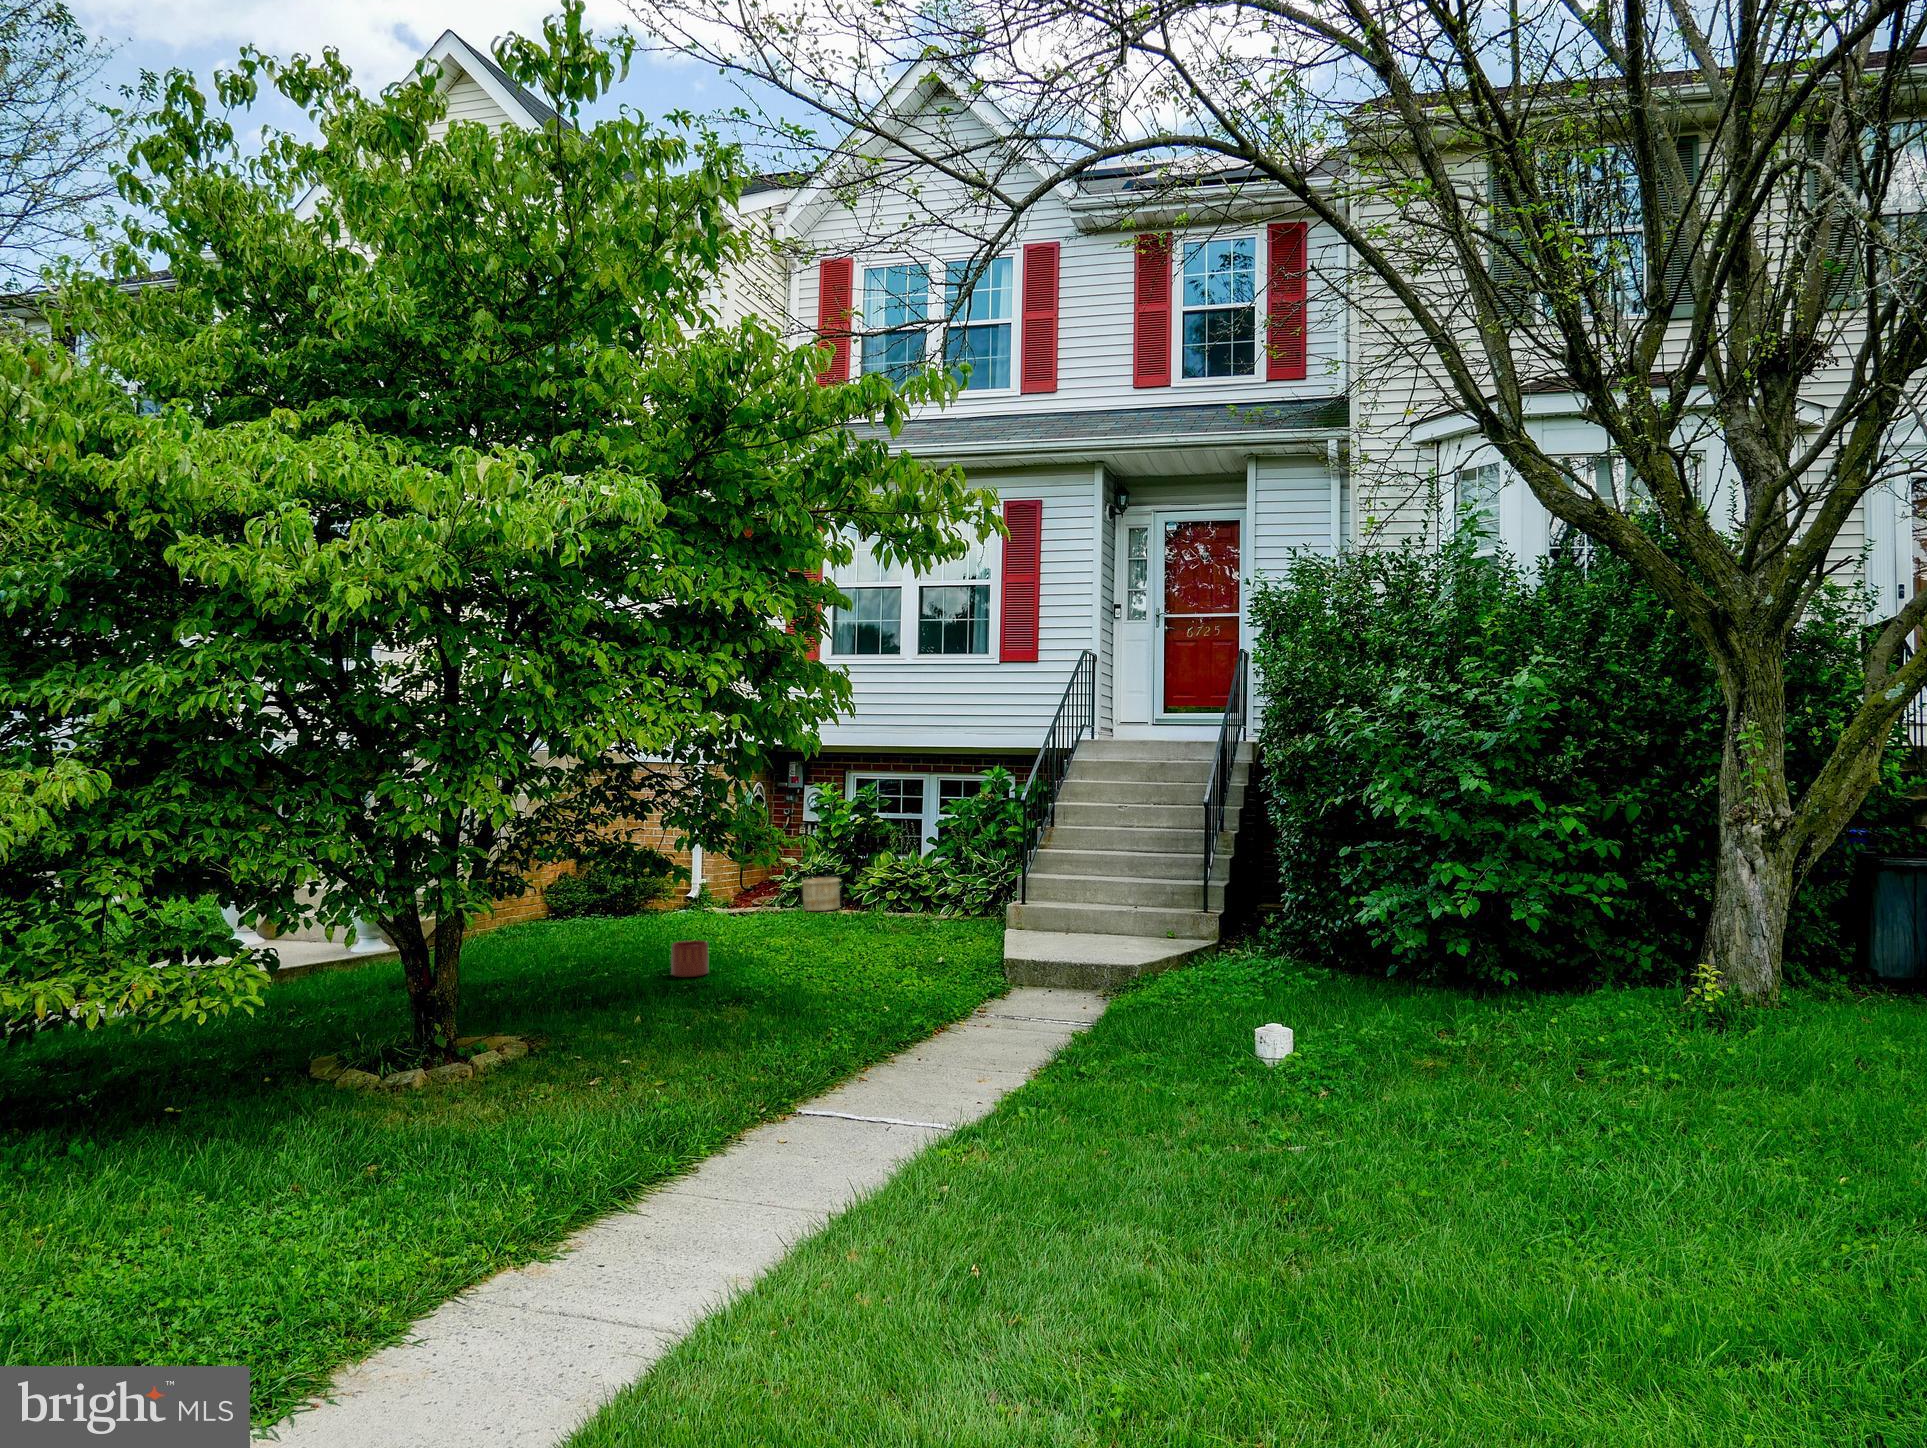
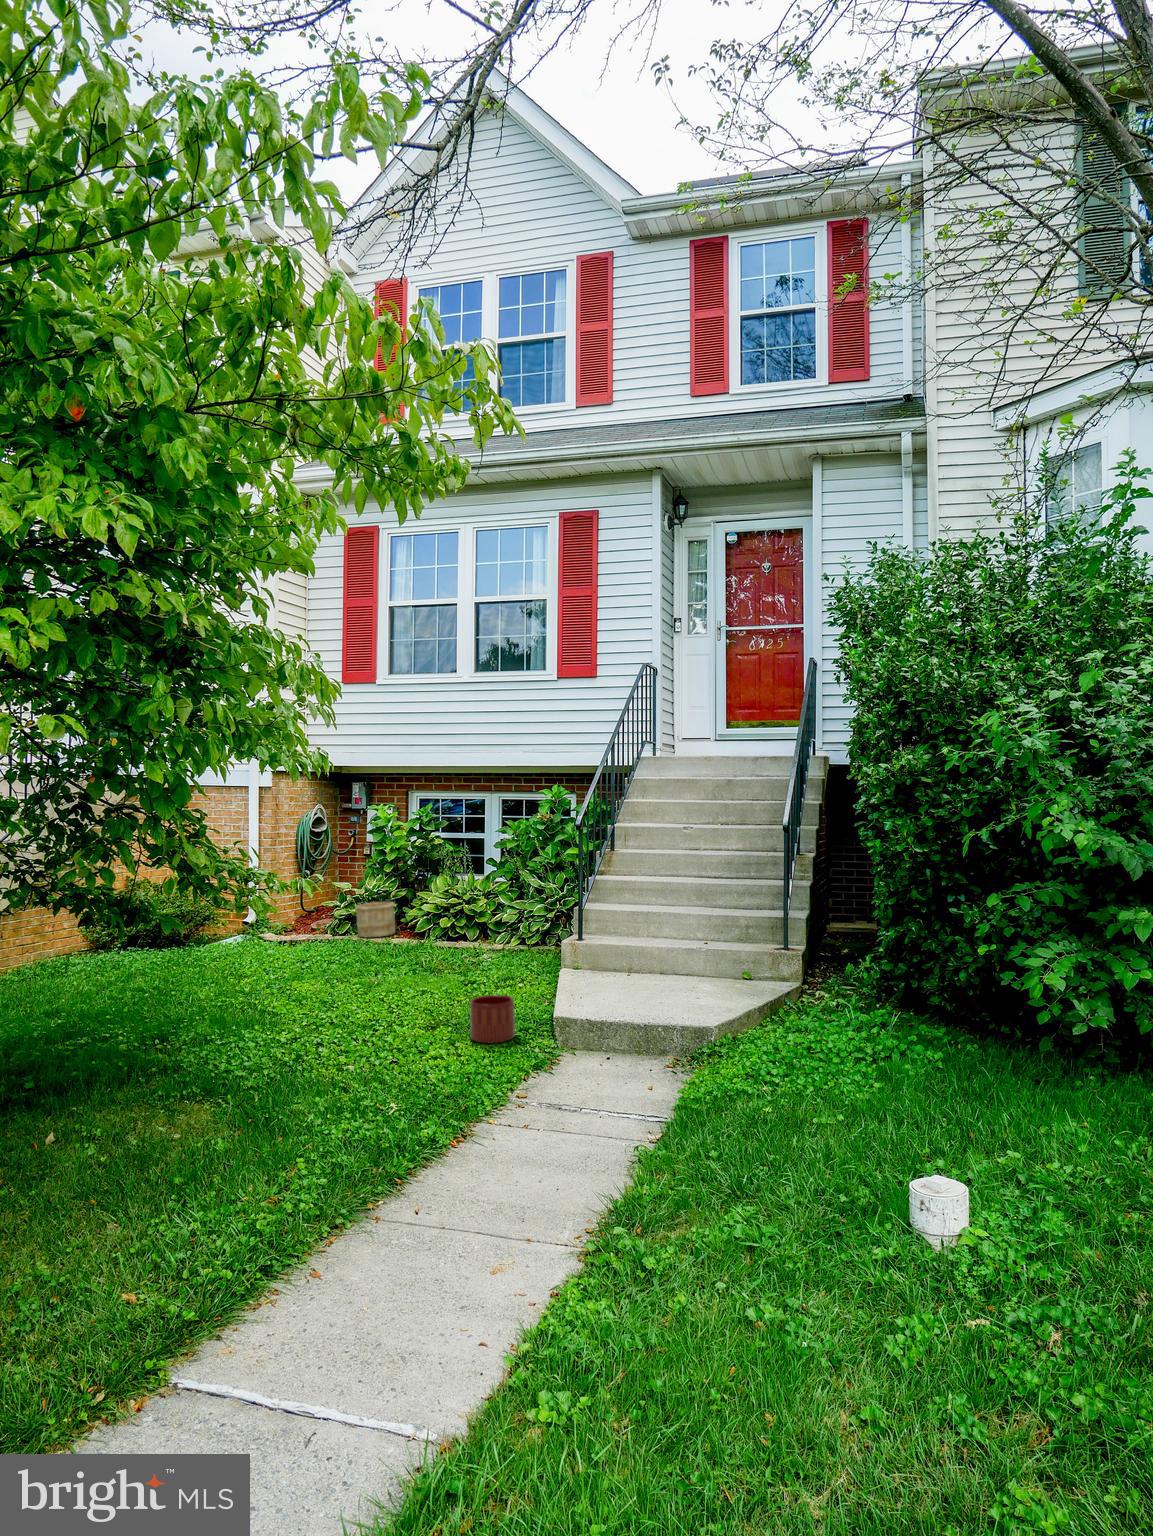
planter: present [671,940,708,977] -> present [470,995,515,1043]

